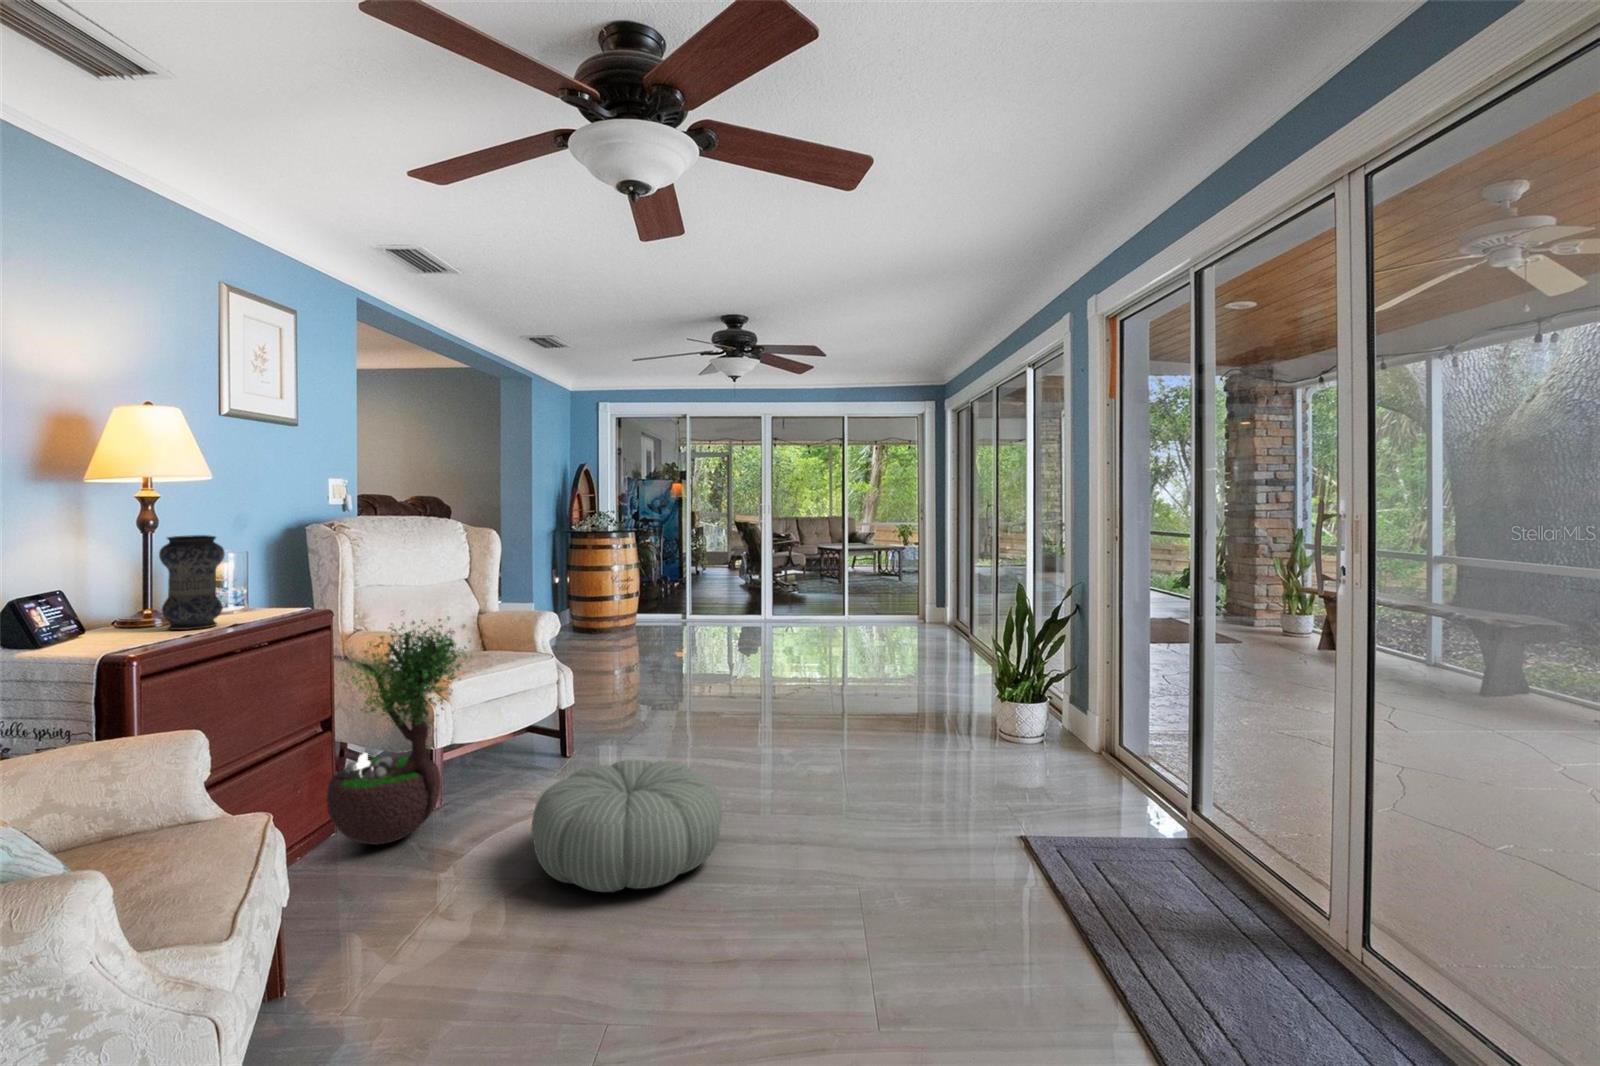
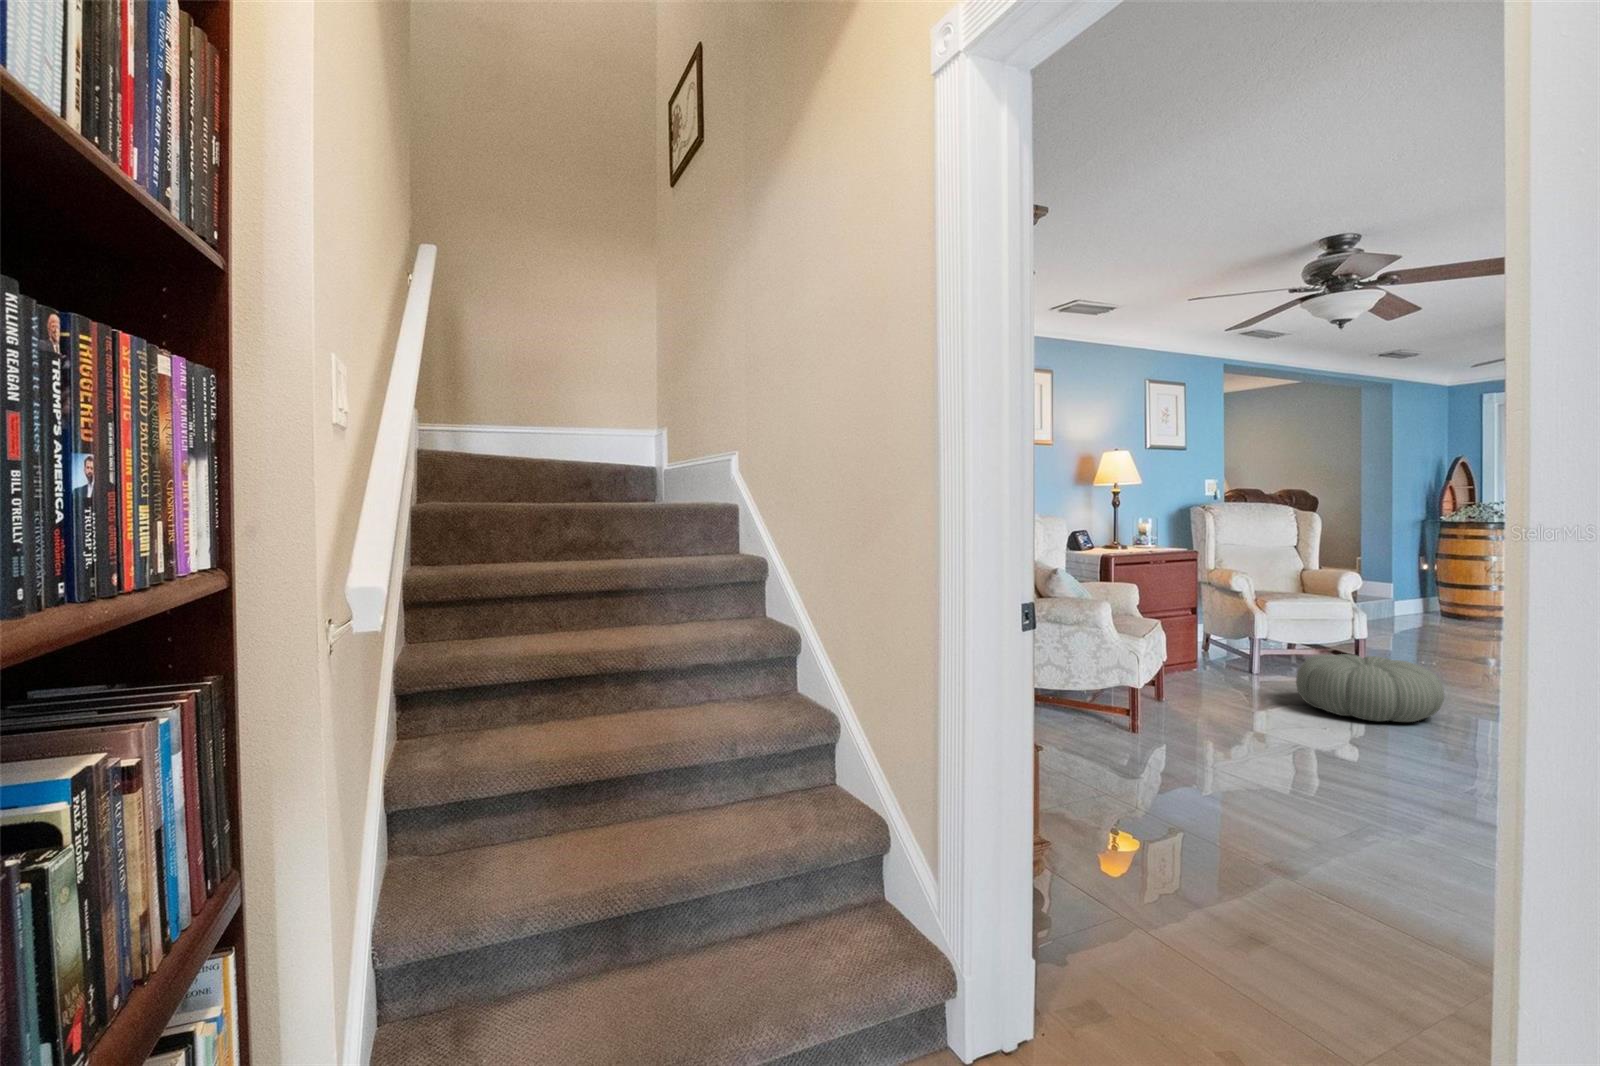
vase: present [159,535,225,630] -> none [1121,509,1147,552]
potted tree: present [326,616,471,844] -> none [1190,549,1276,677]

